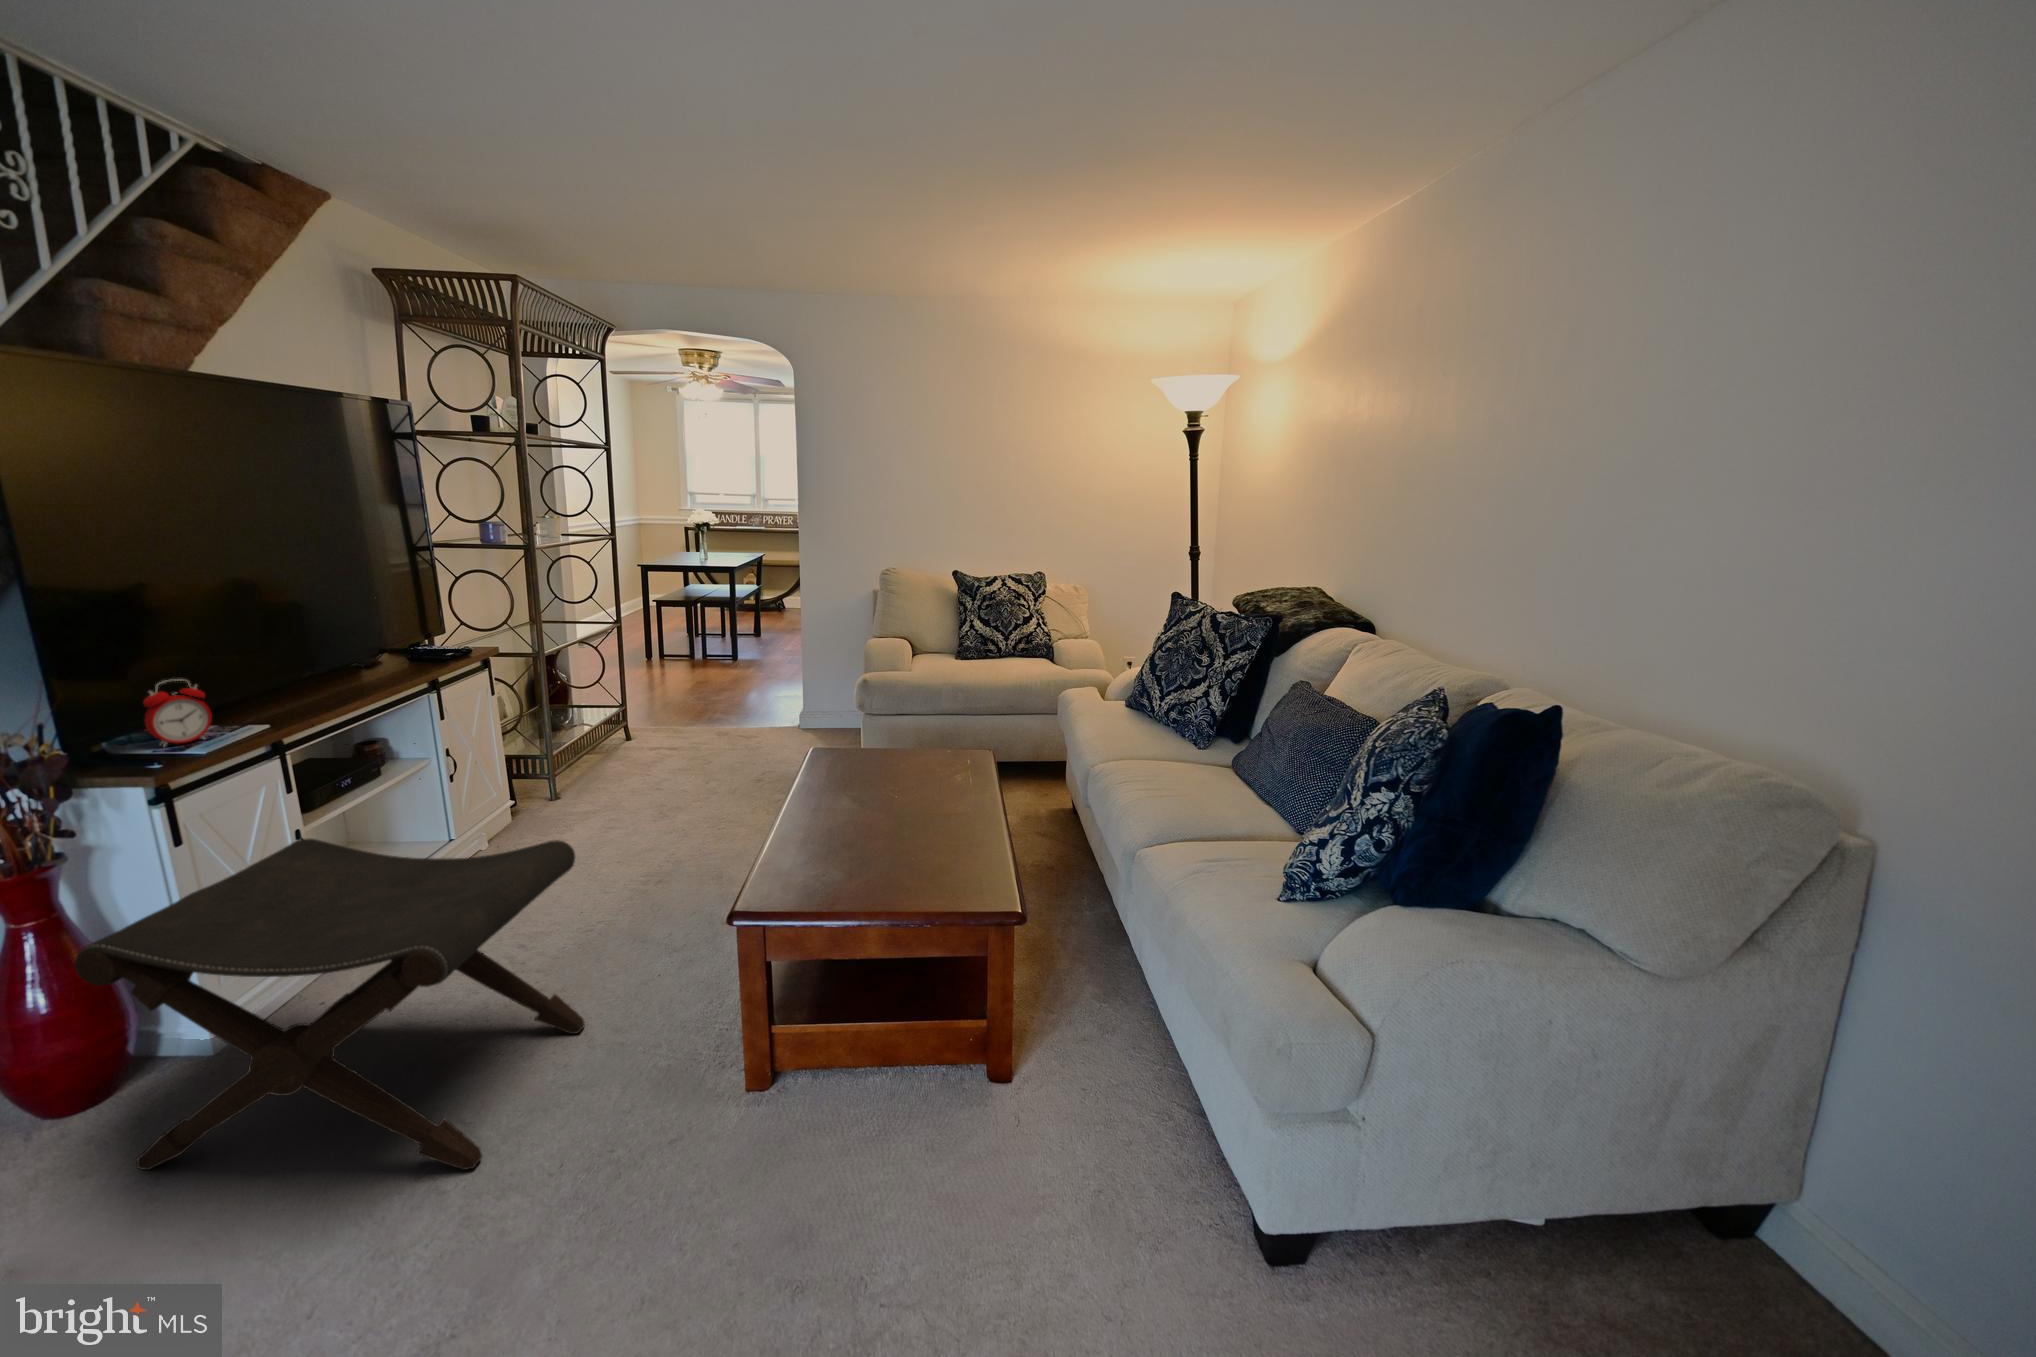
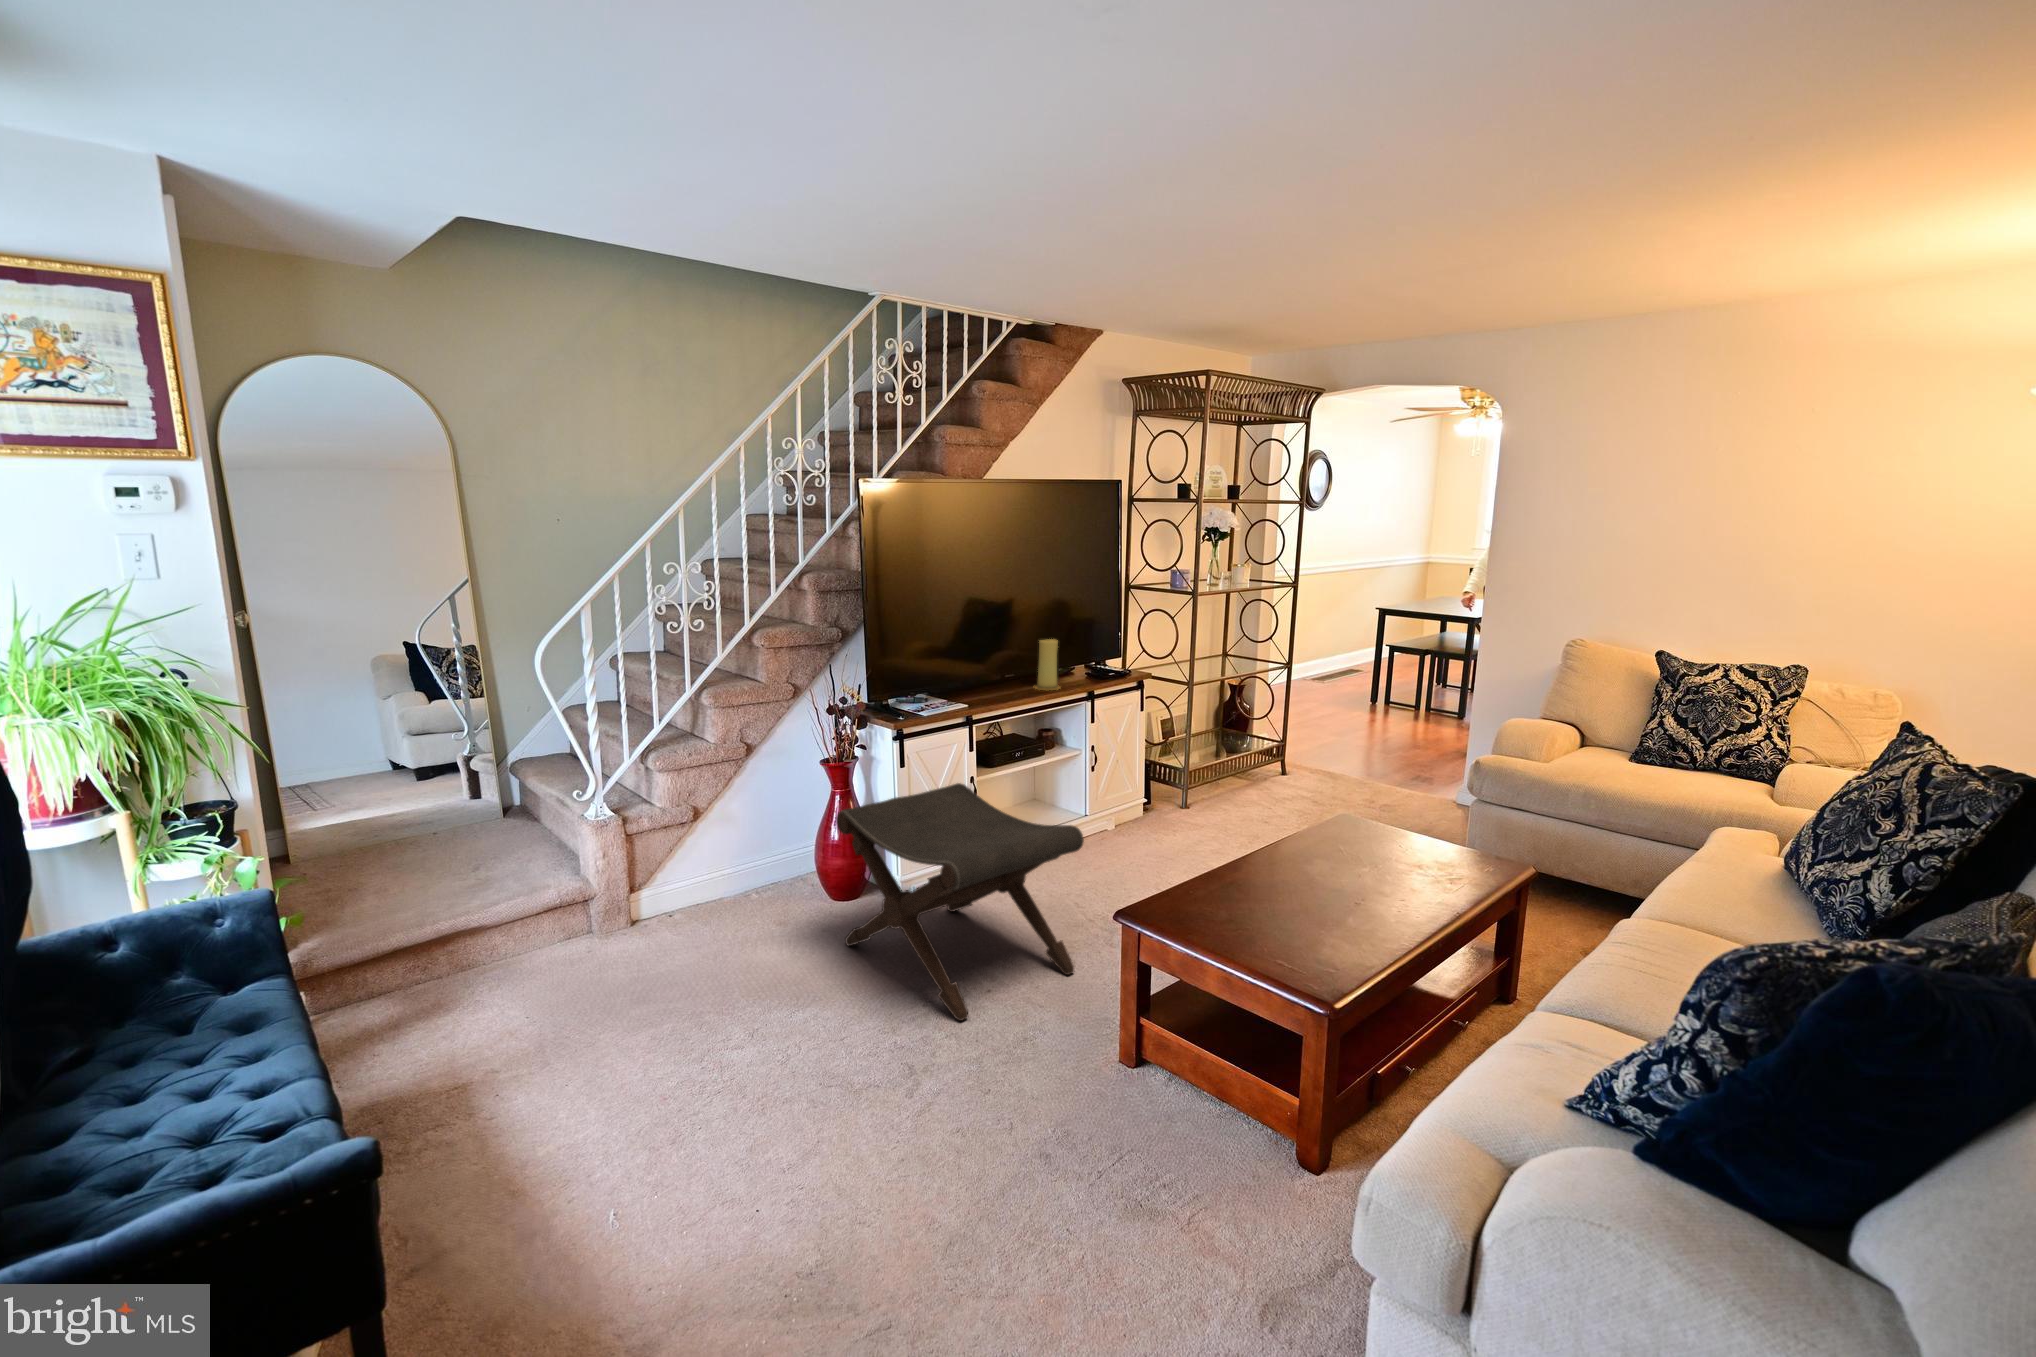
candle: none [344,616,392,687] -> present [1035,639,1060,690]
alarm clock: present [143,679,212,746] -> none [912,670,942,710]

